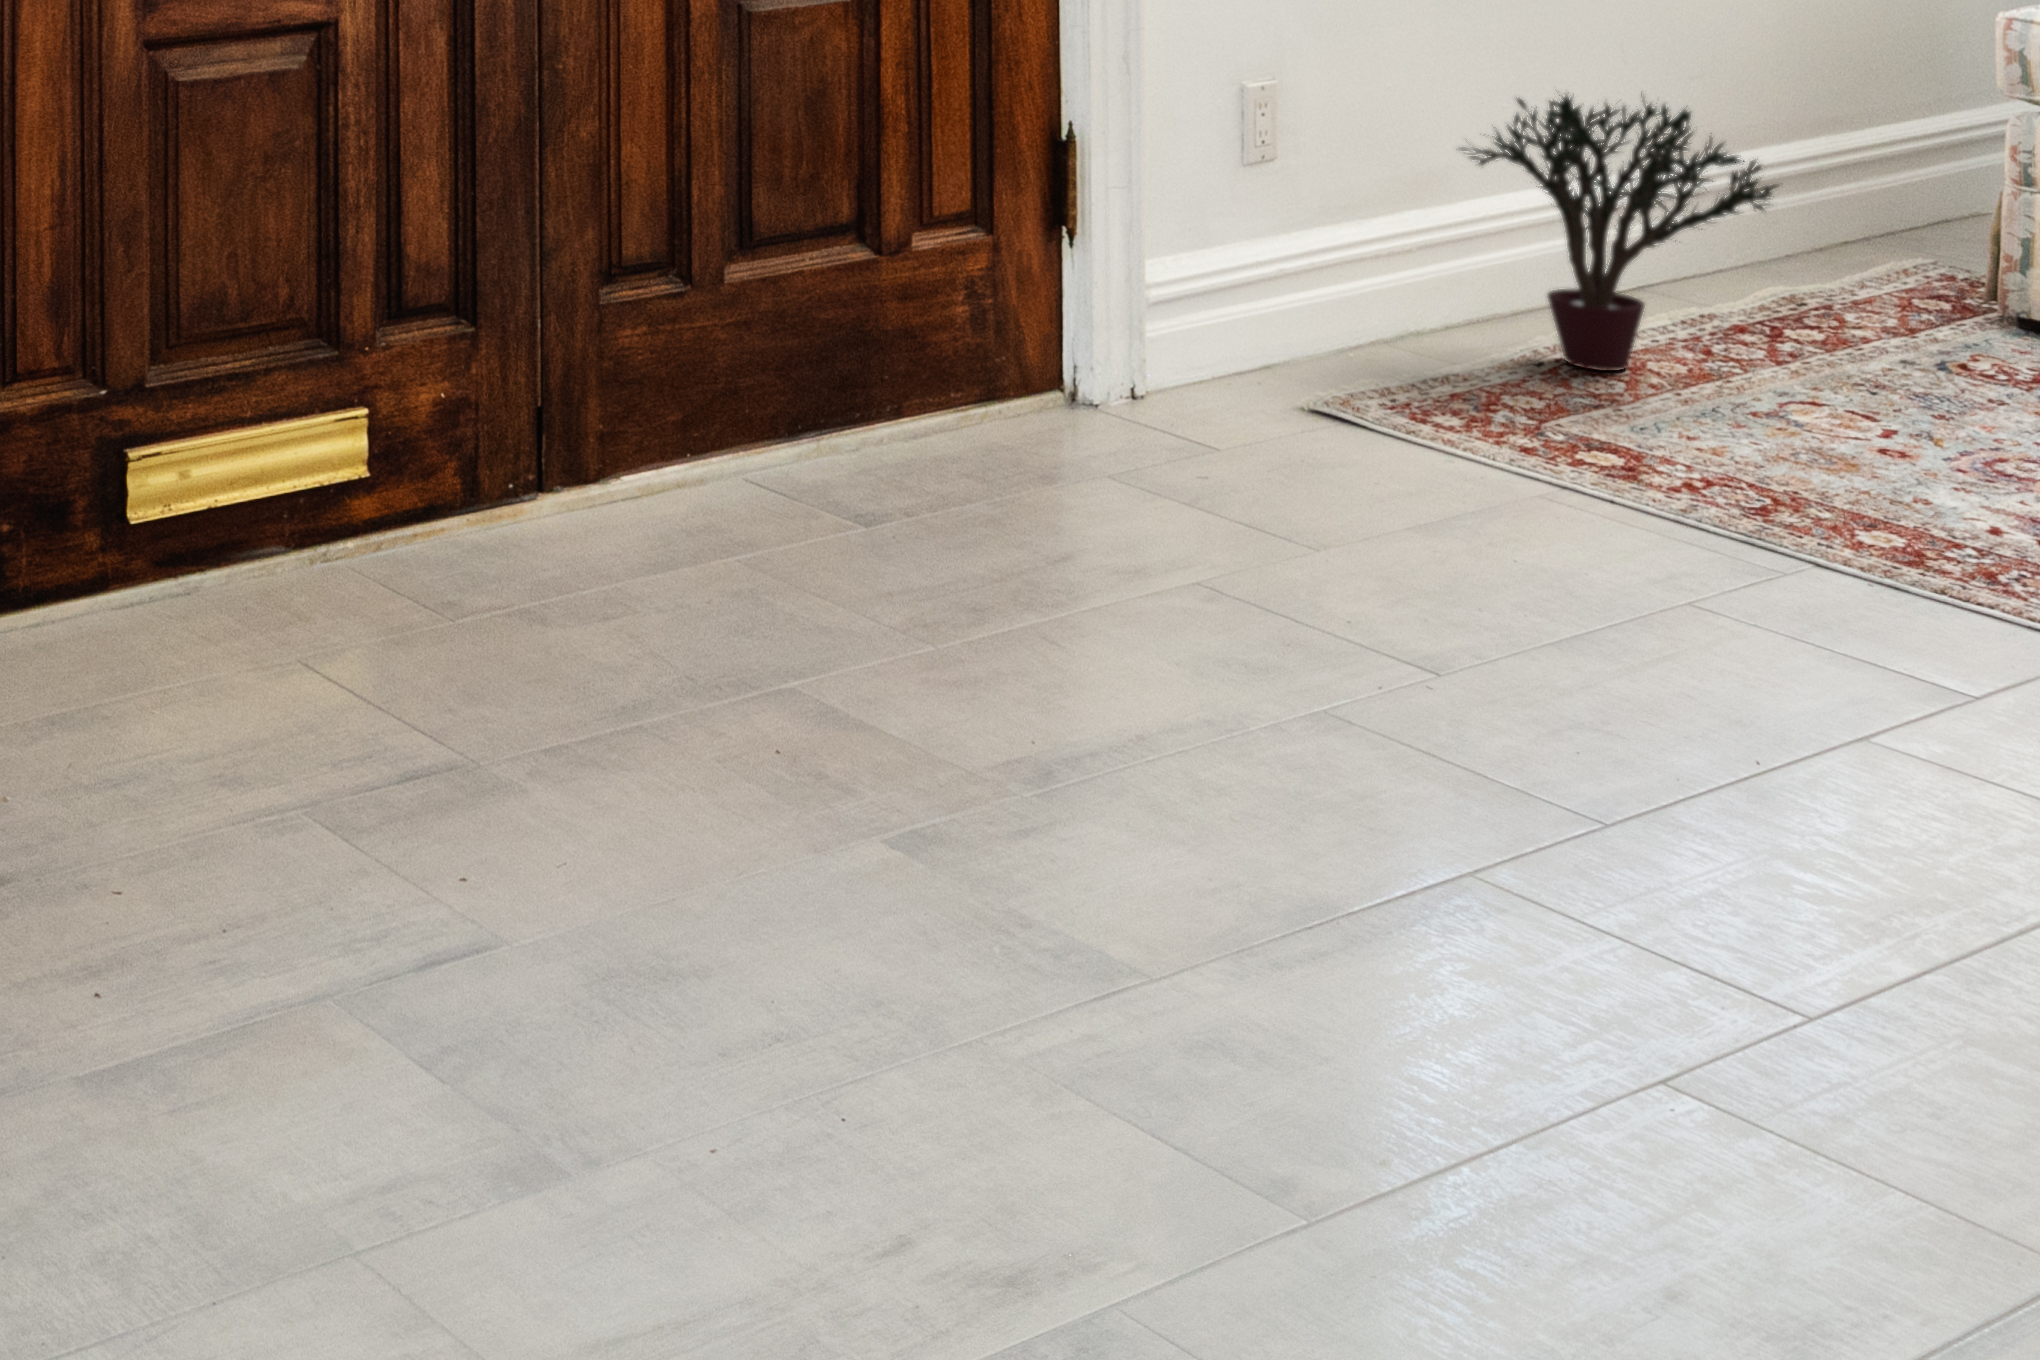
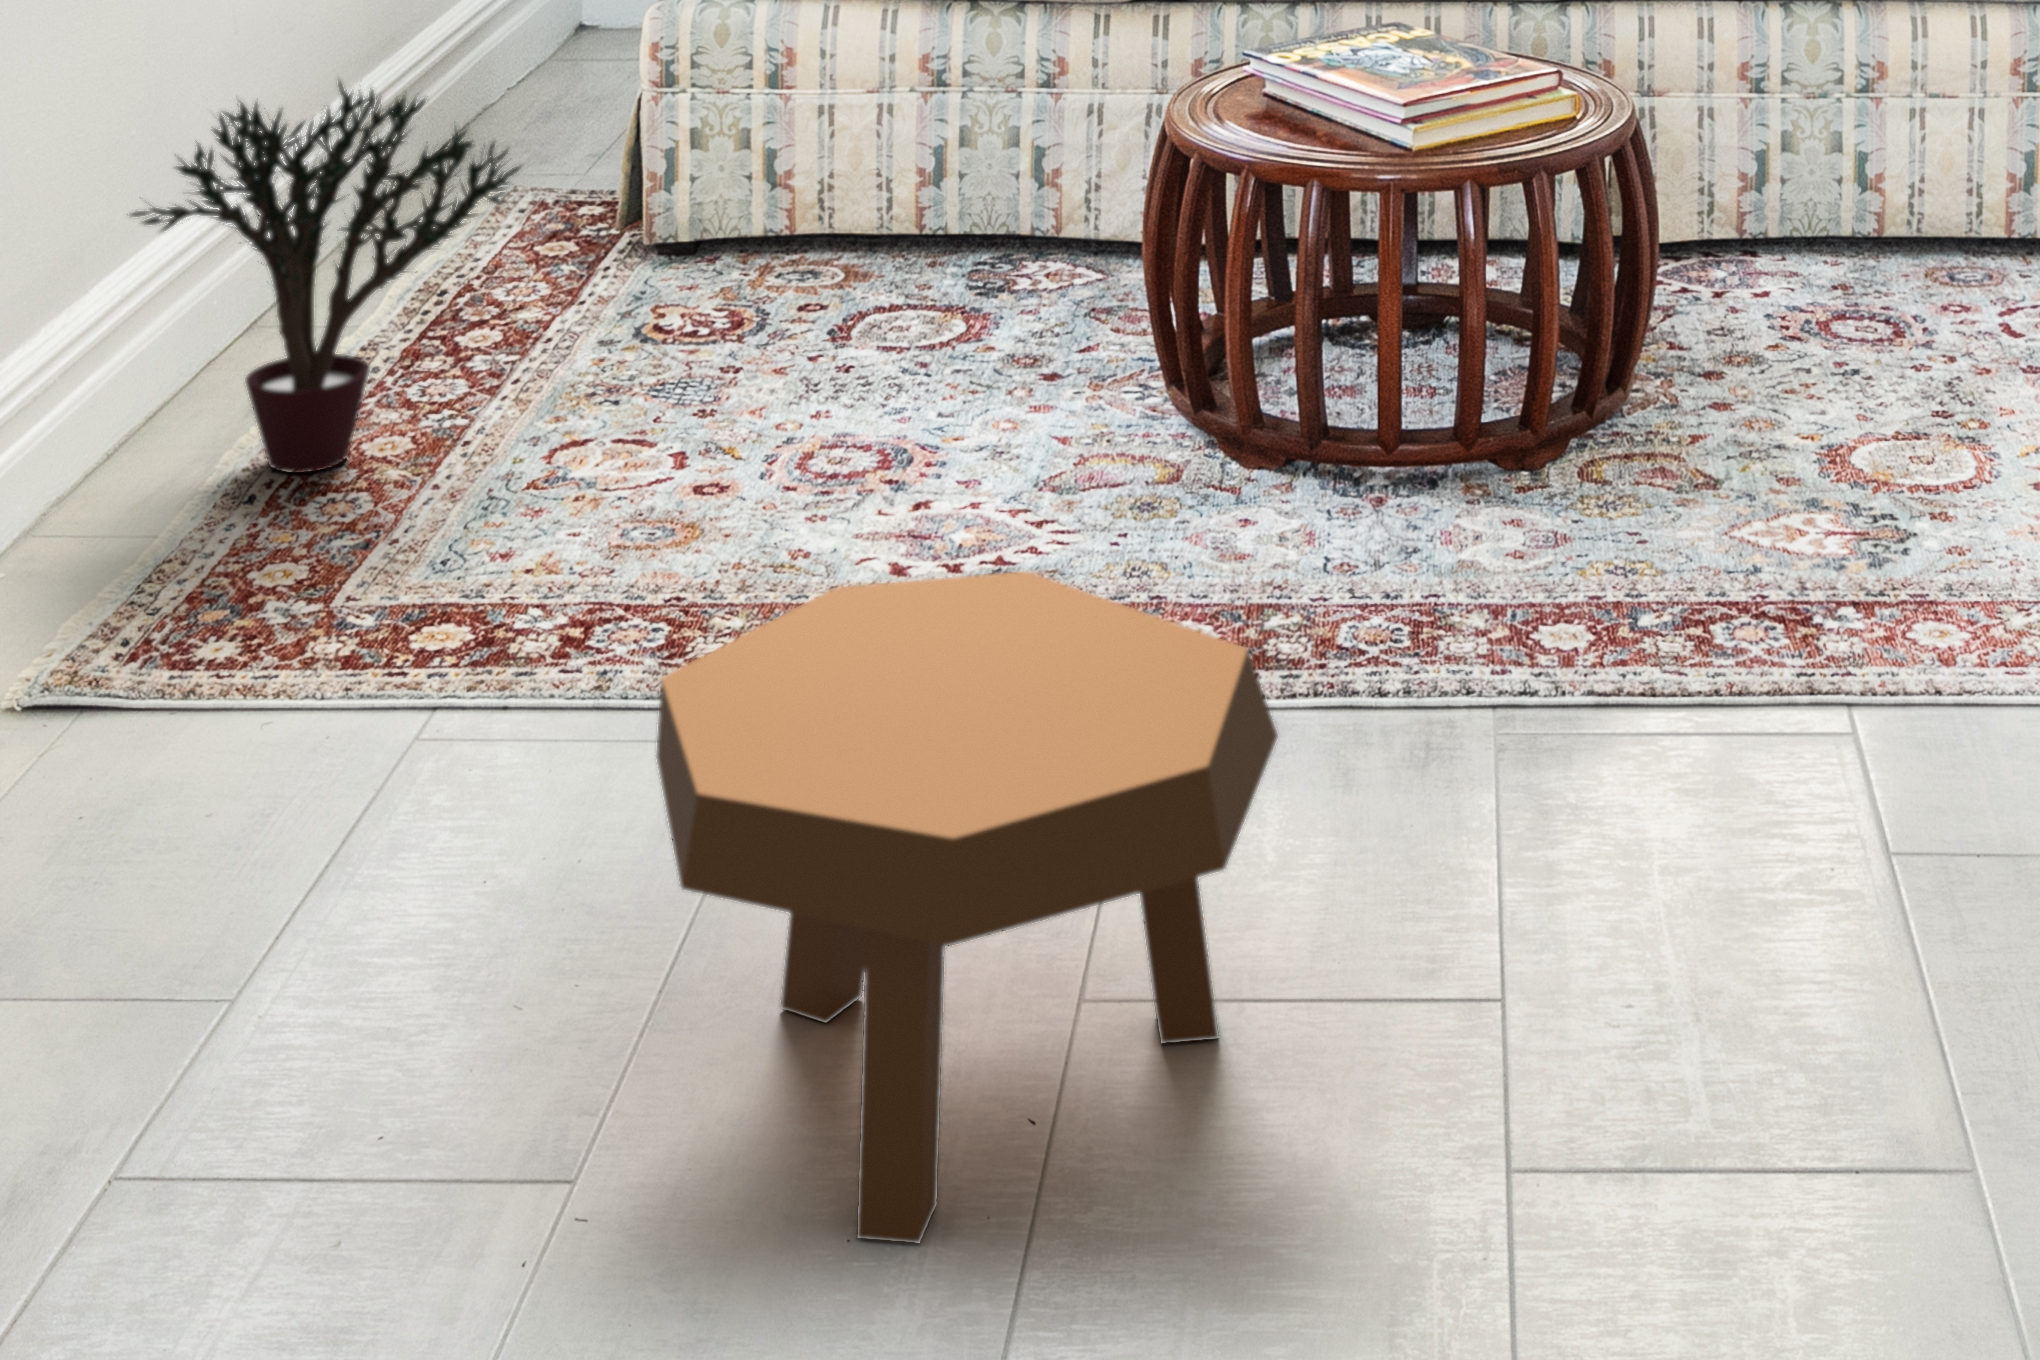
footstool: none [1465,394,1964,755] -> present [656,571,1278,1243]

